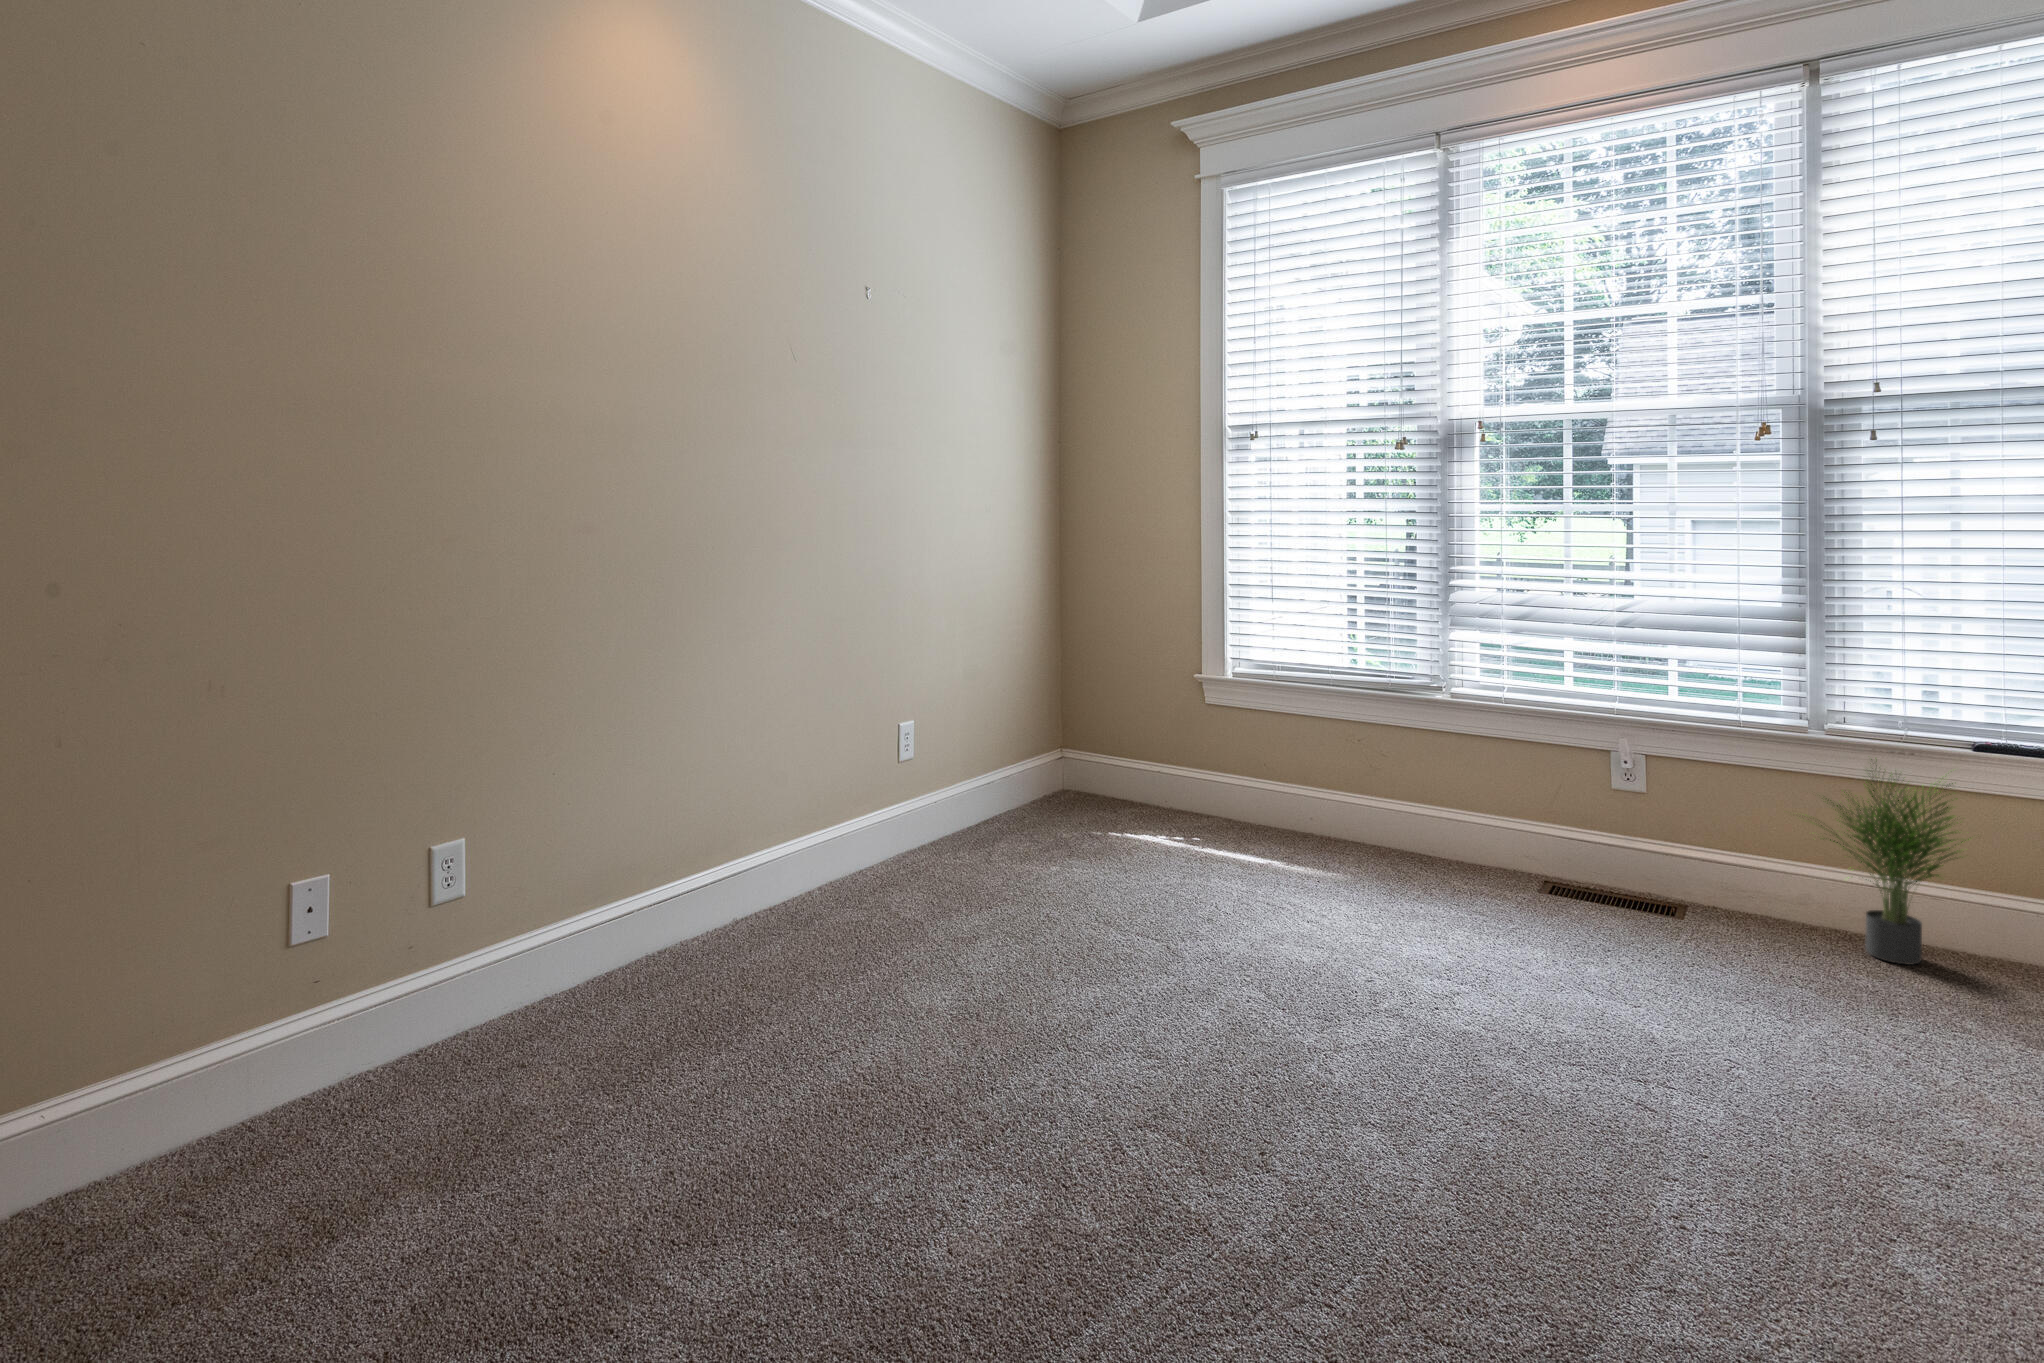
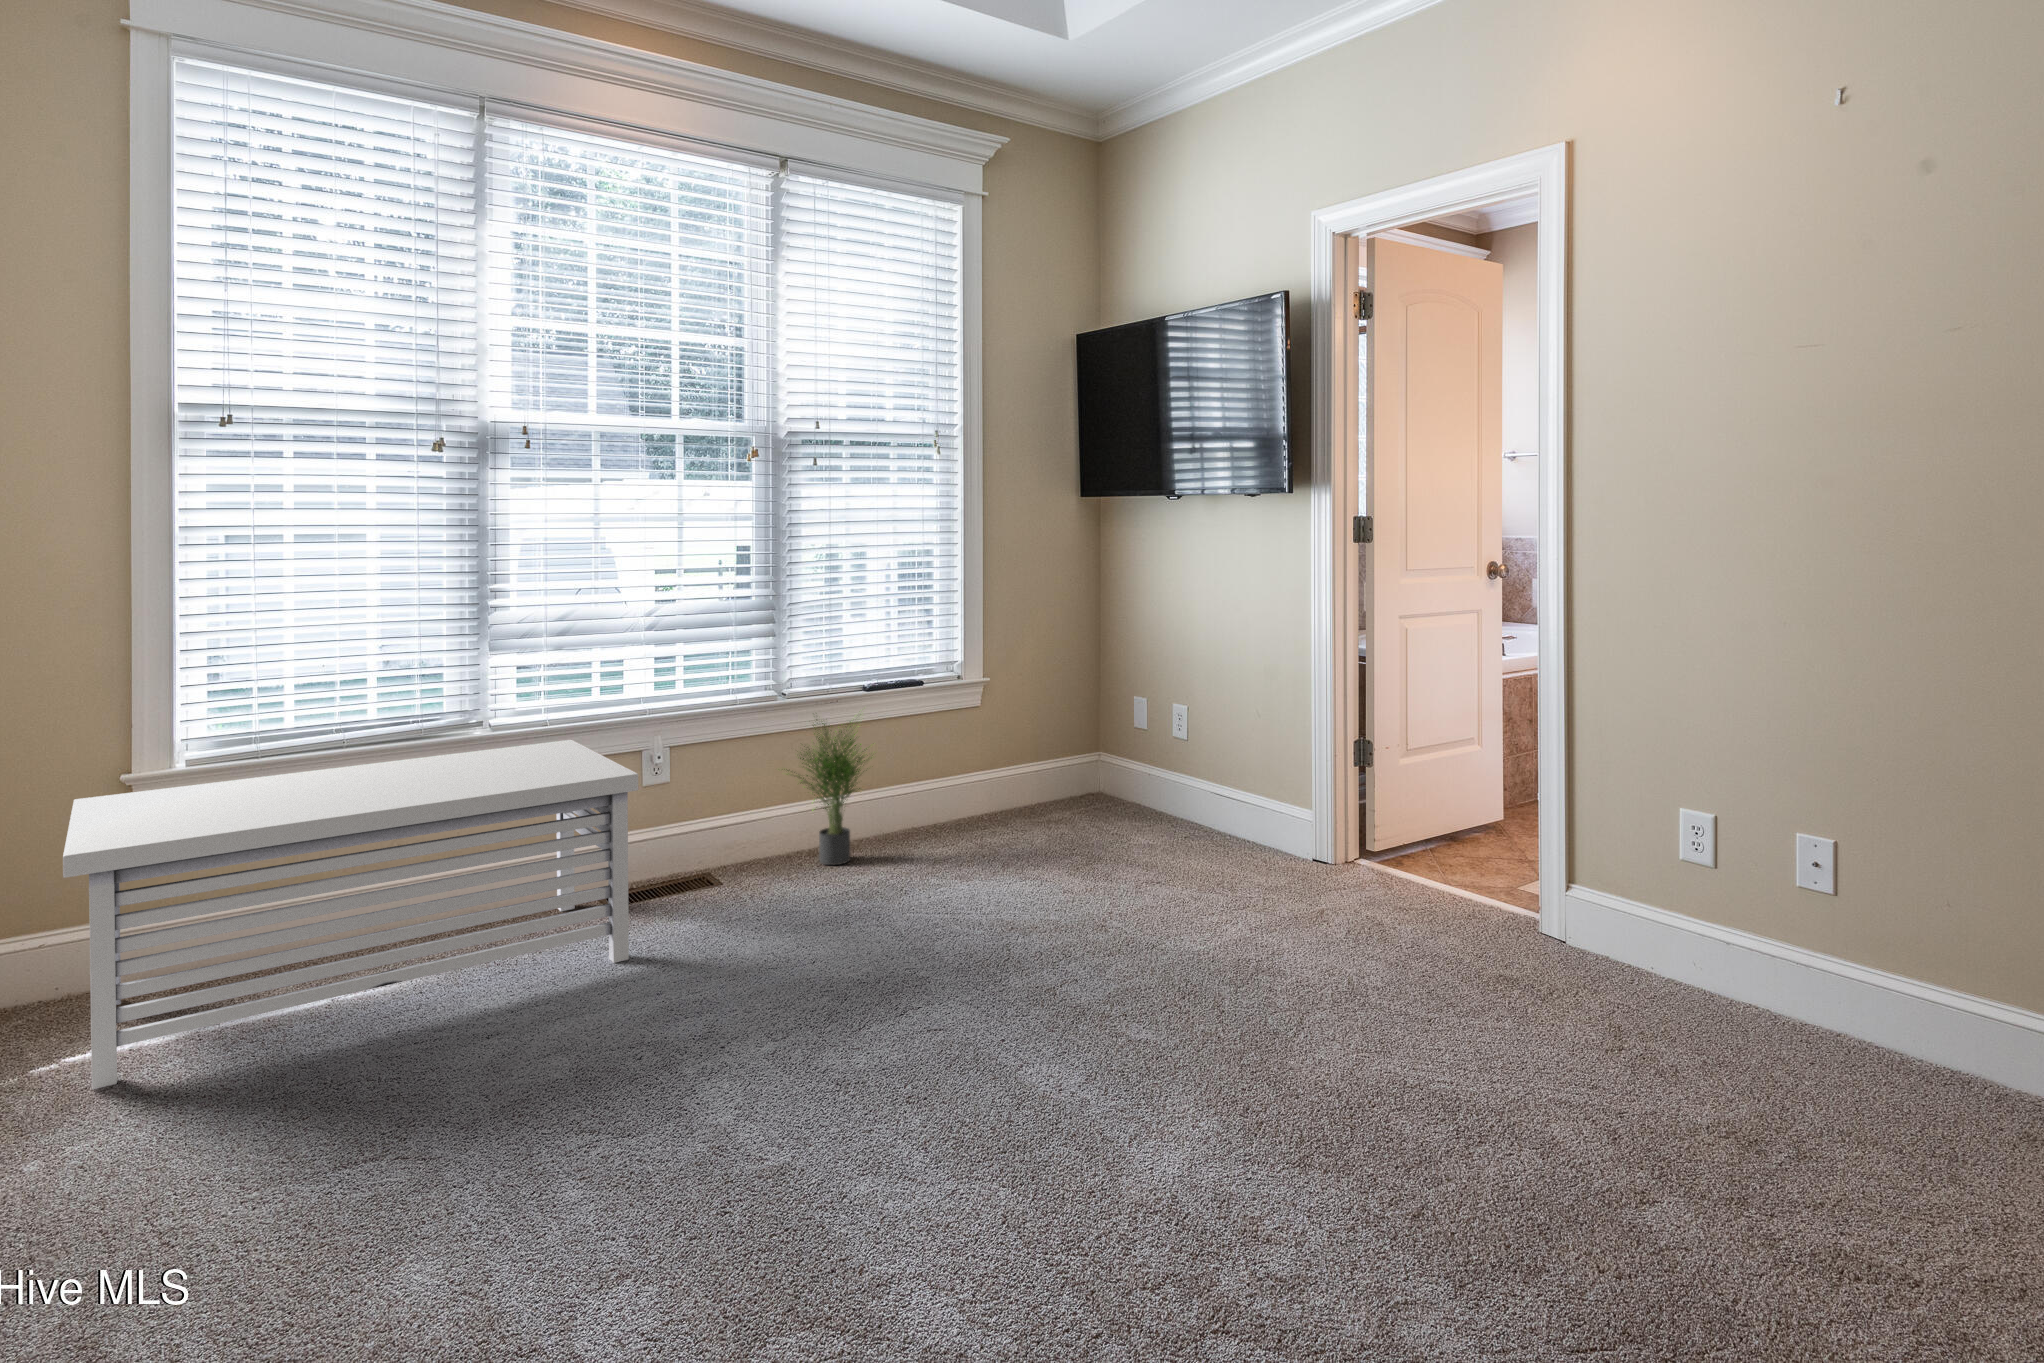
storage bench: none [1108,686,1531,936] -> present [63,740,638,1089]

